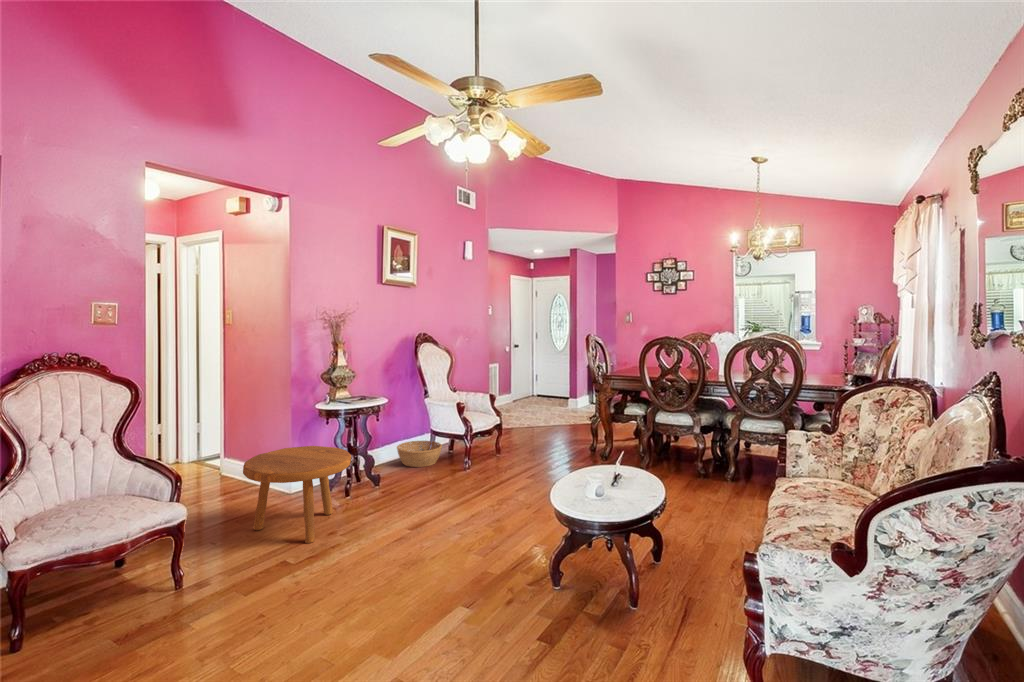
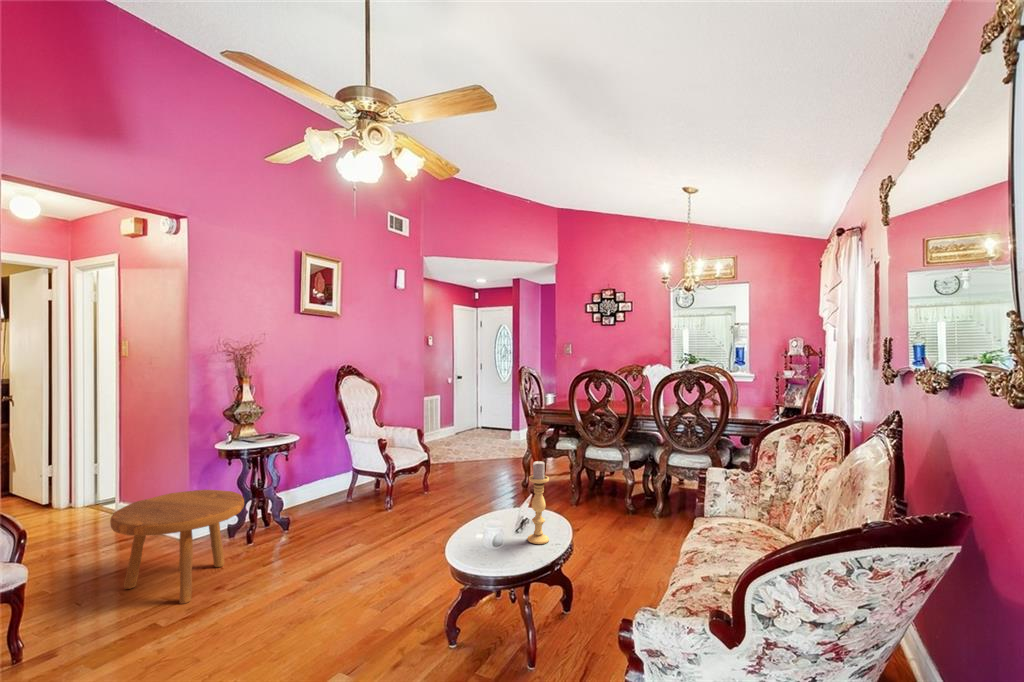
candle holder: none [625,420,646,496] -> present [528,461,549,544]
basket: present [397,441,442,467] -> none [316,478,367,508]

